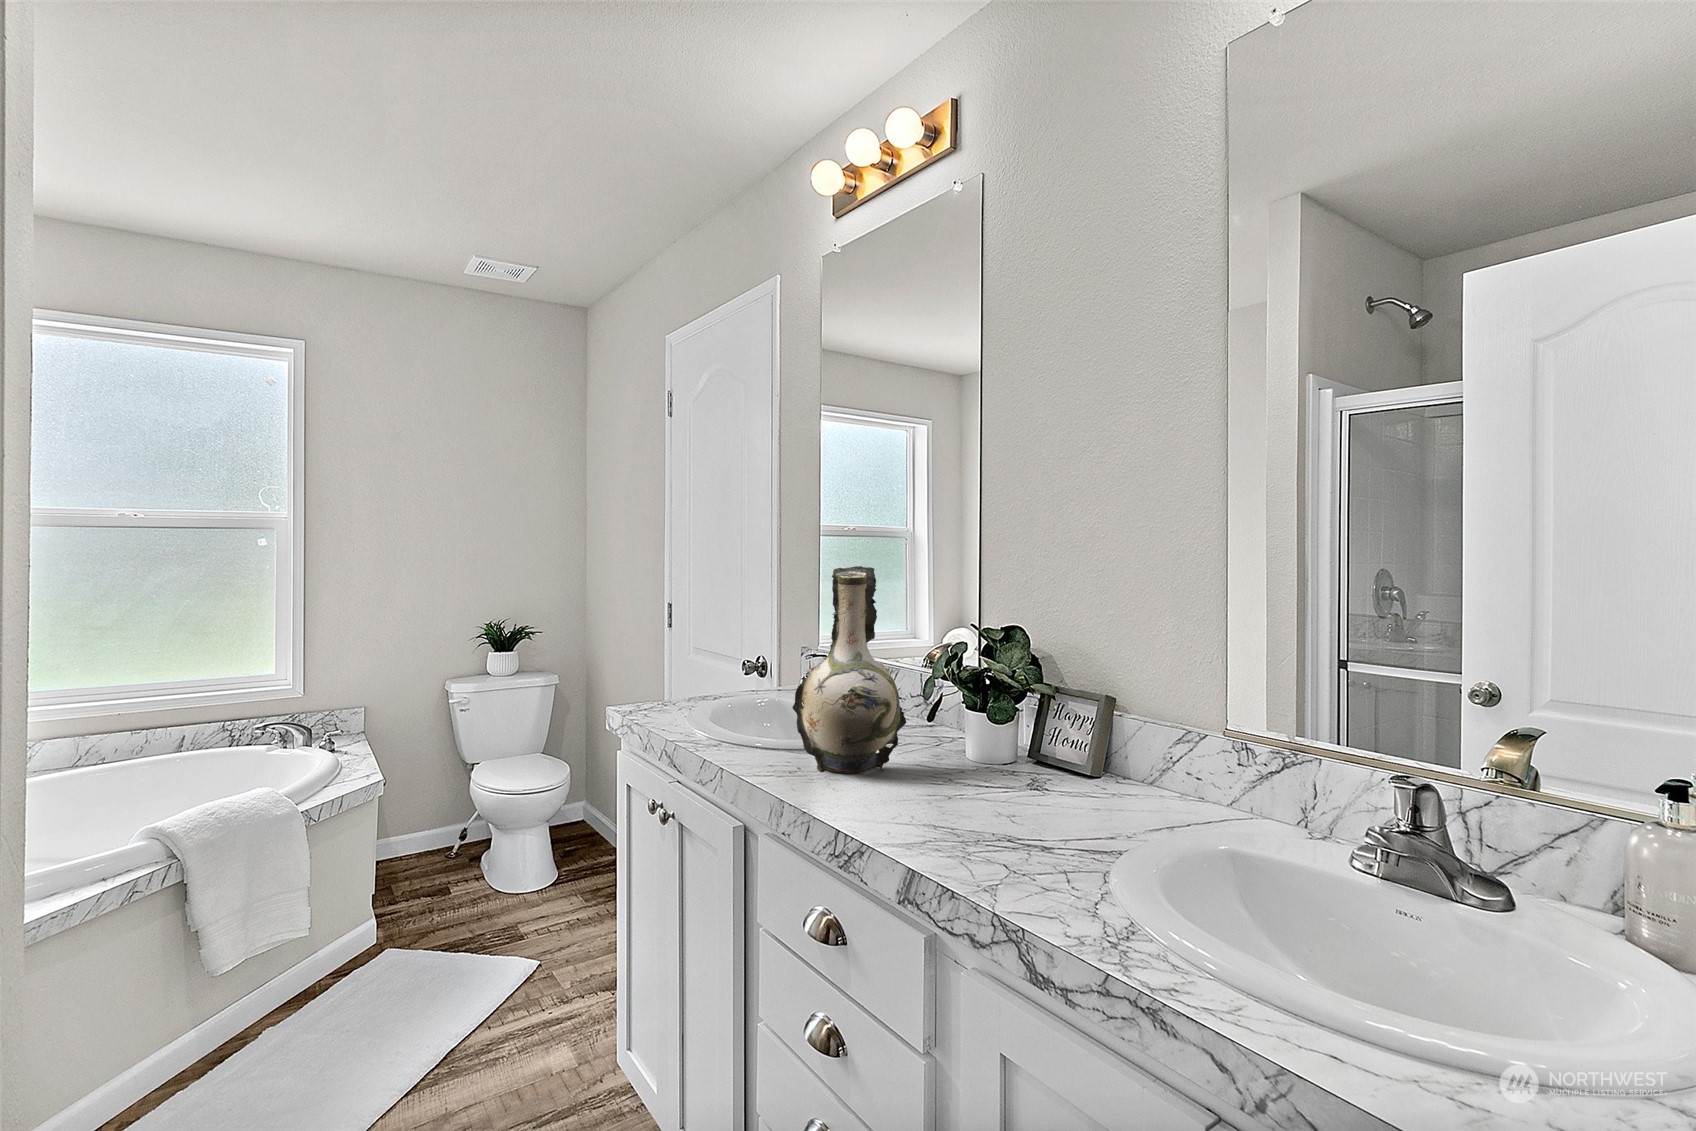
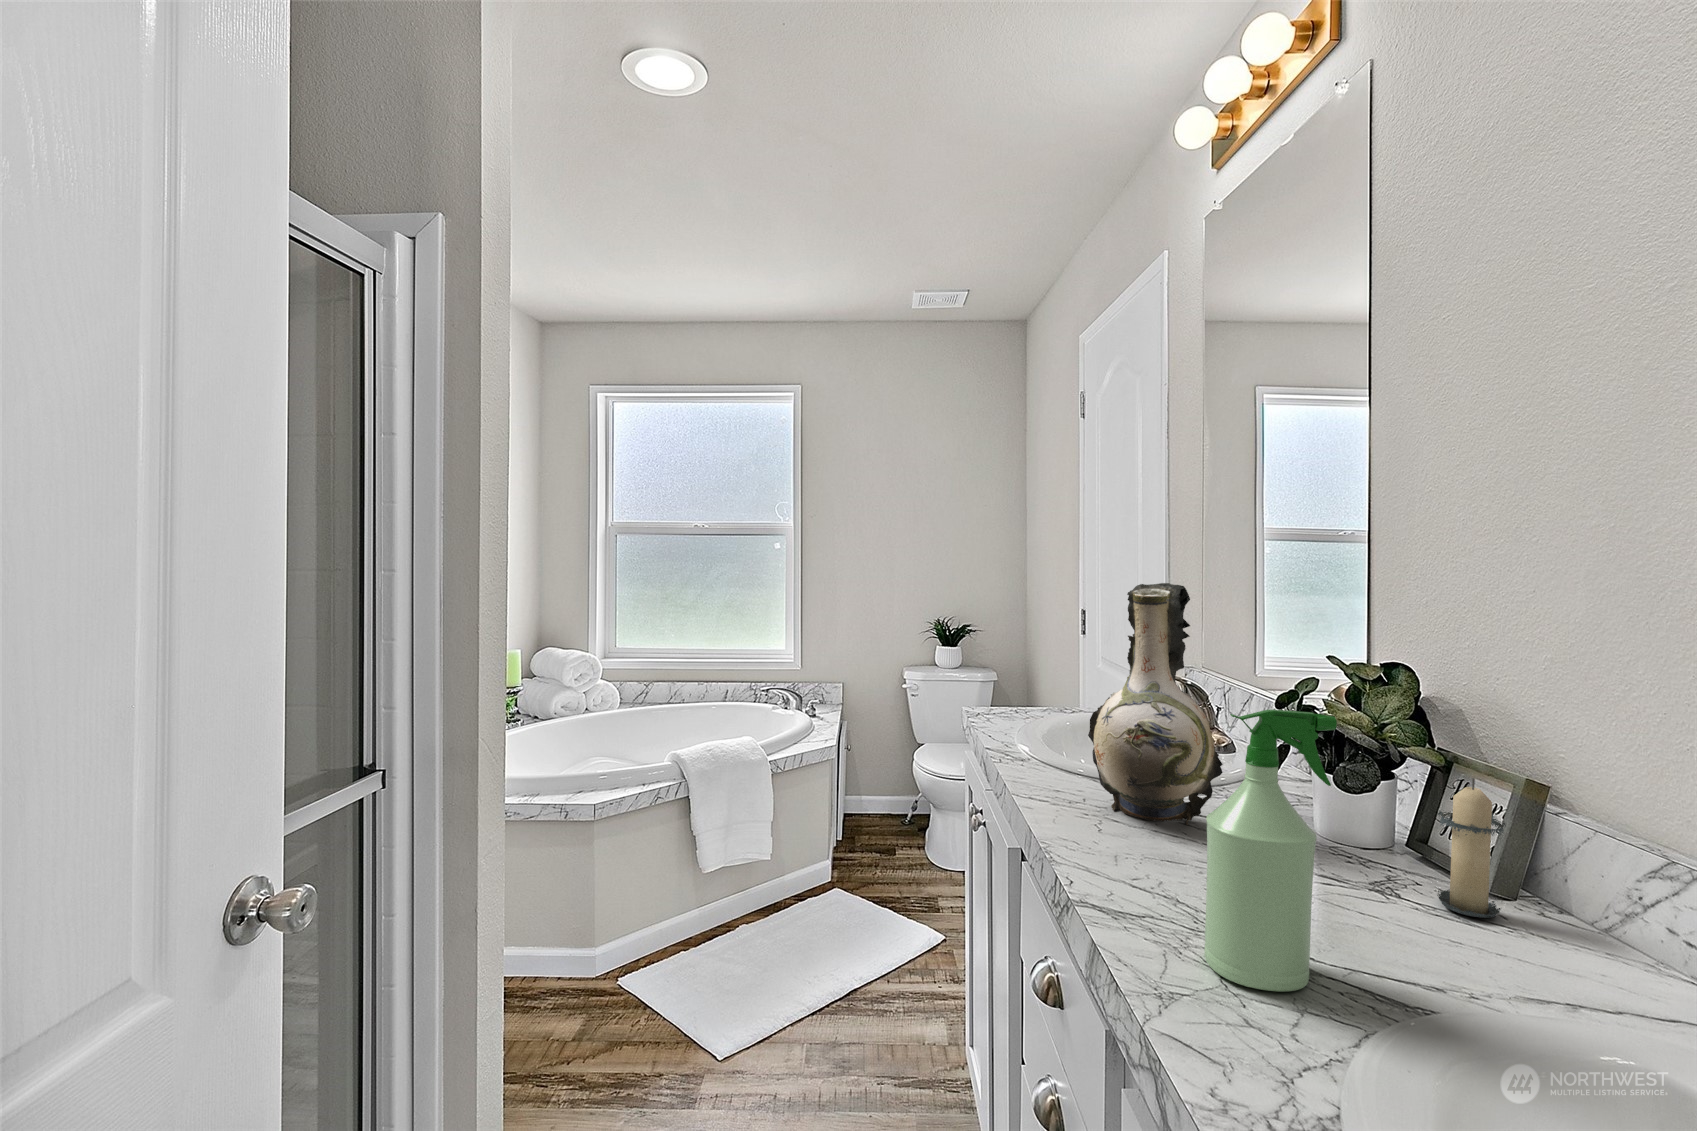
spray bottle: none [979,654,1062,867] -> present [1204,709,1337,992]
candle: none [1065,696,1113,794] -> present [1437,778,1506,918]

